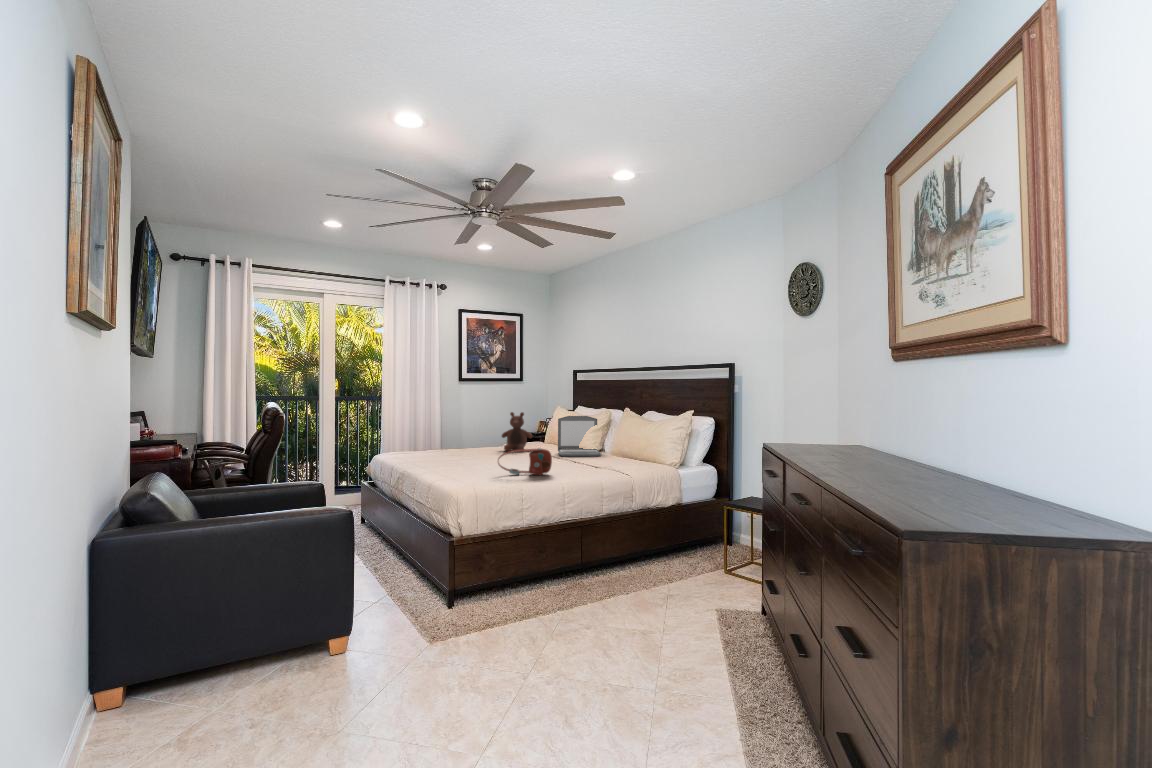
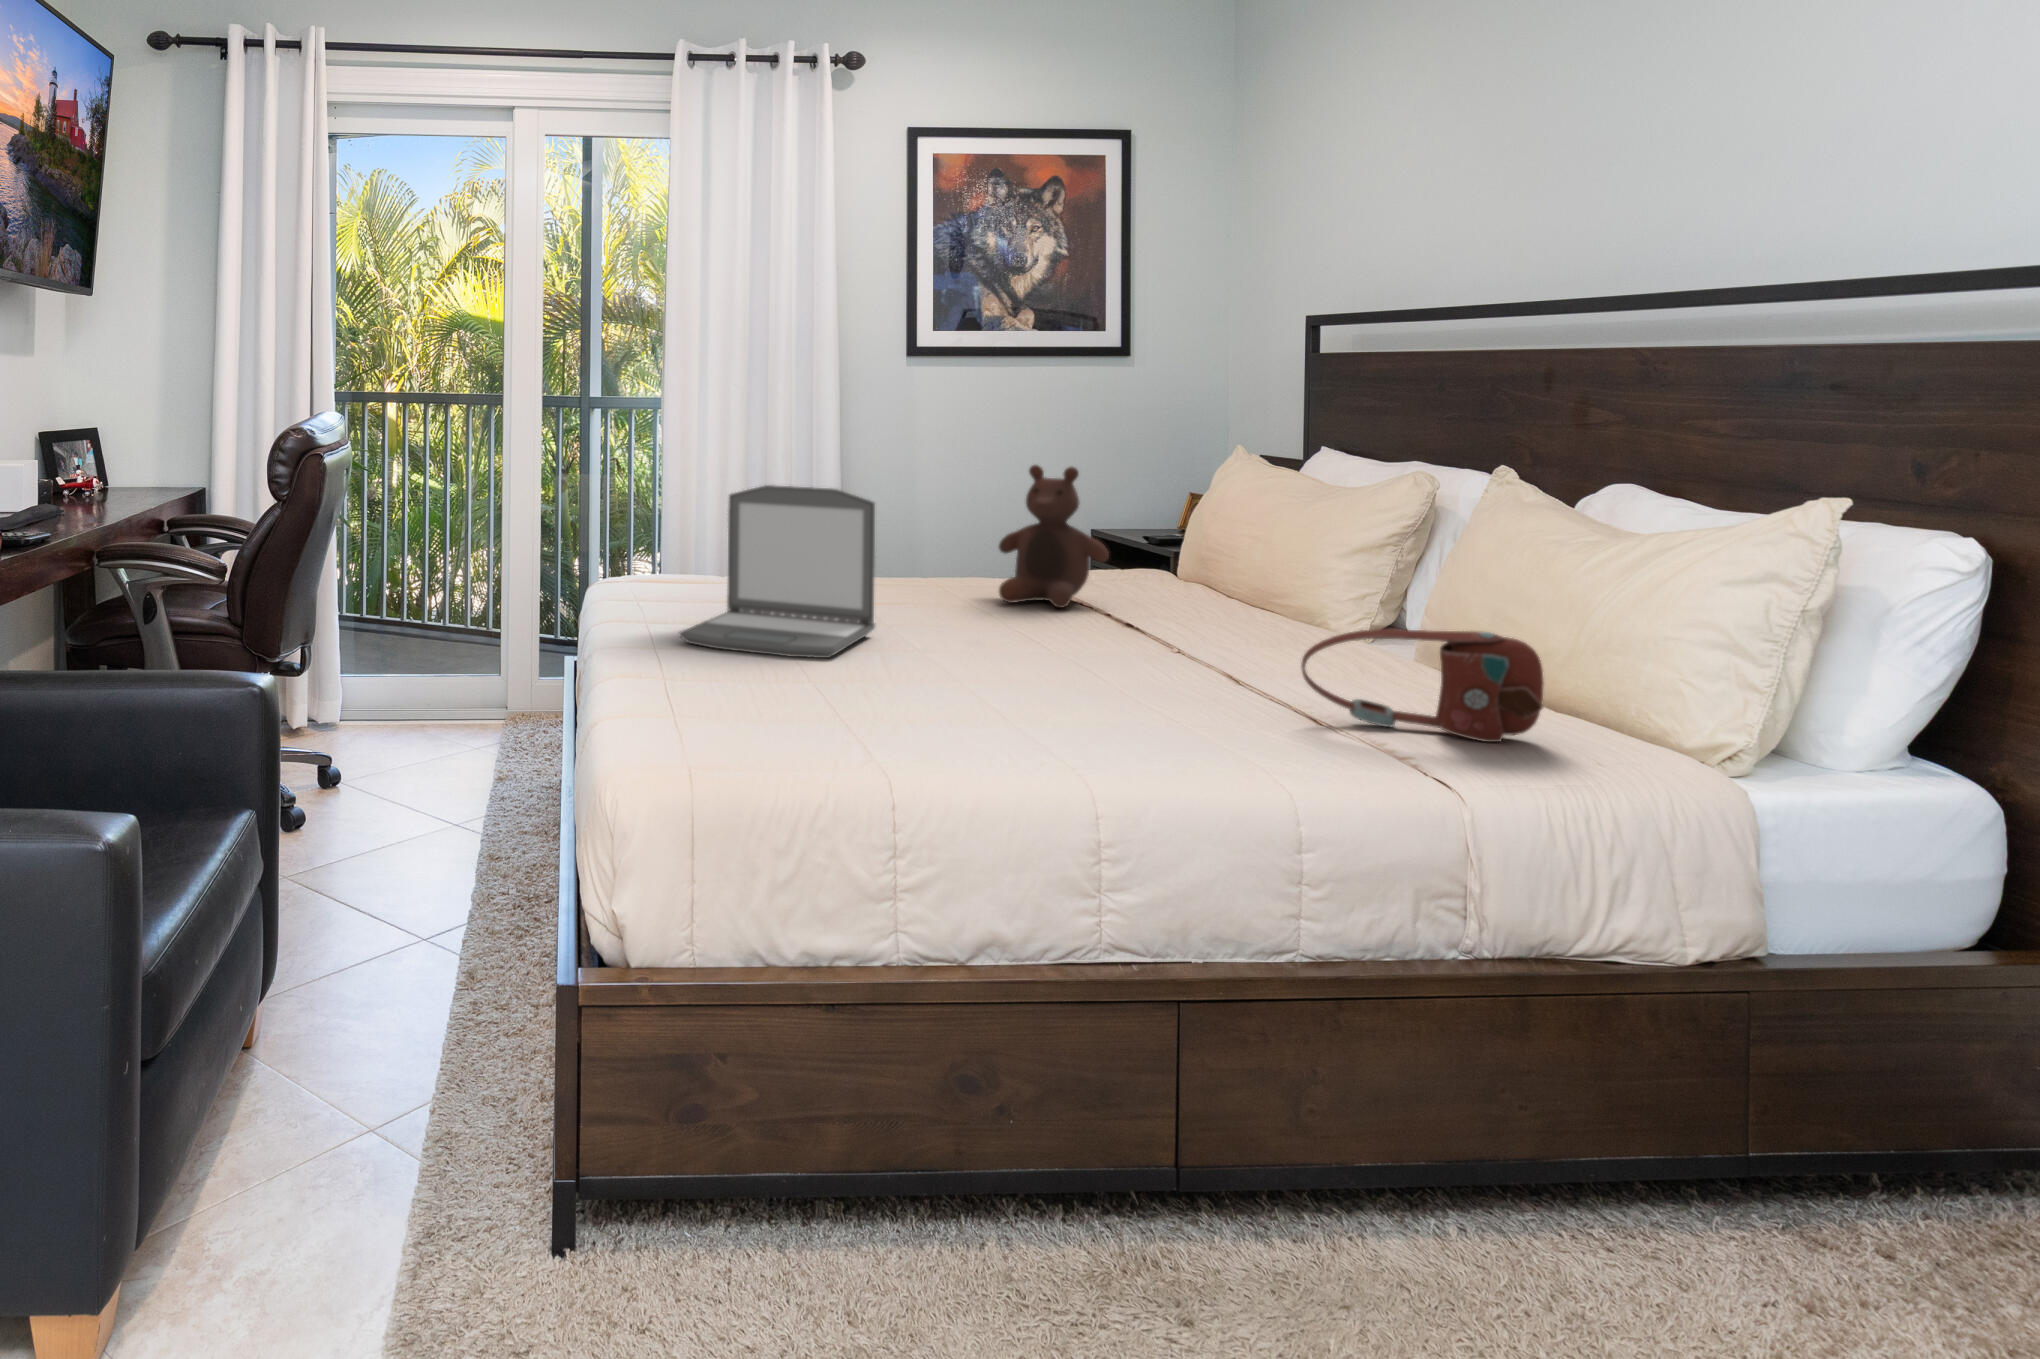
laptop: present [558,416,601,457] -> present [679,485,875,658]
handbag: present [498,448,552,475] -> present [1302,629,1543,742]

